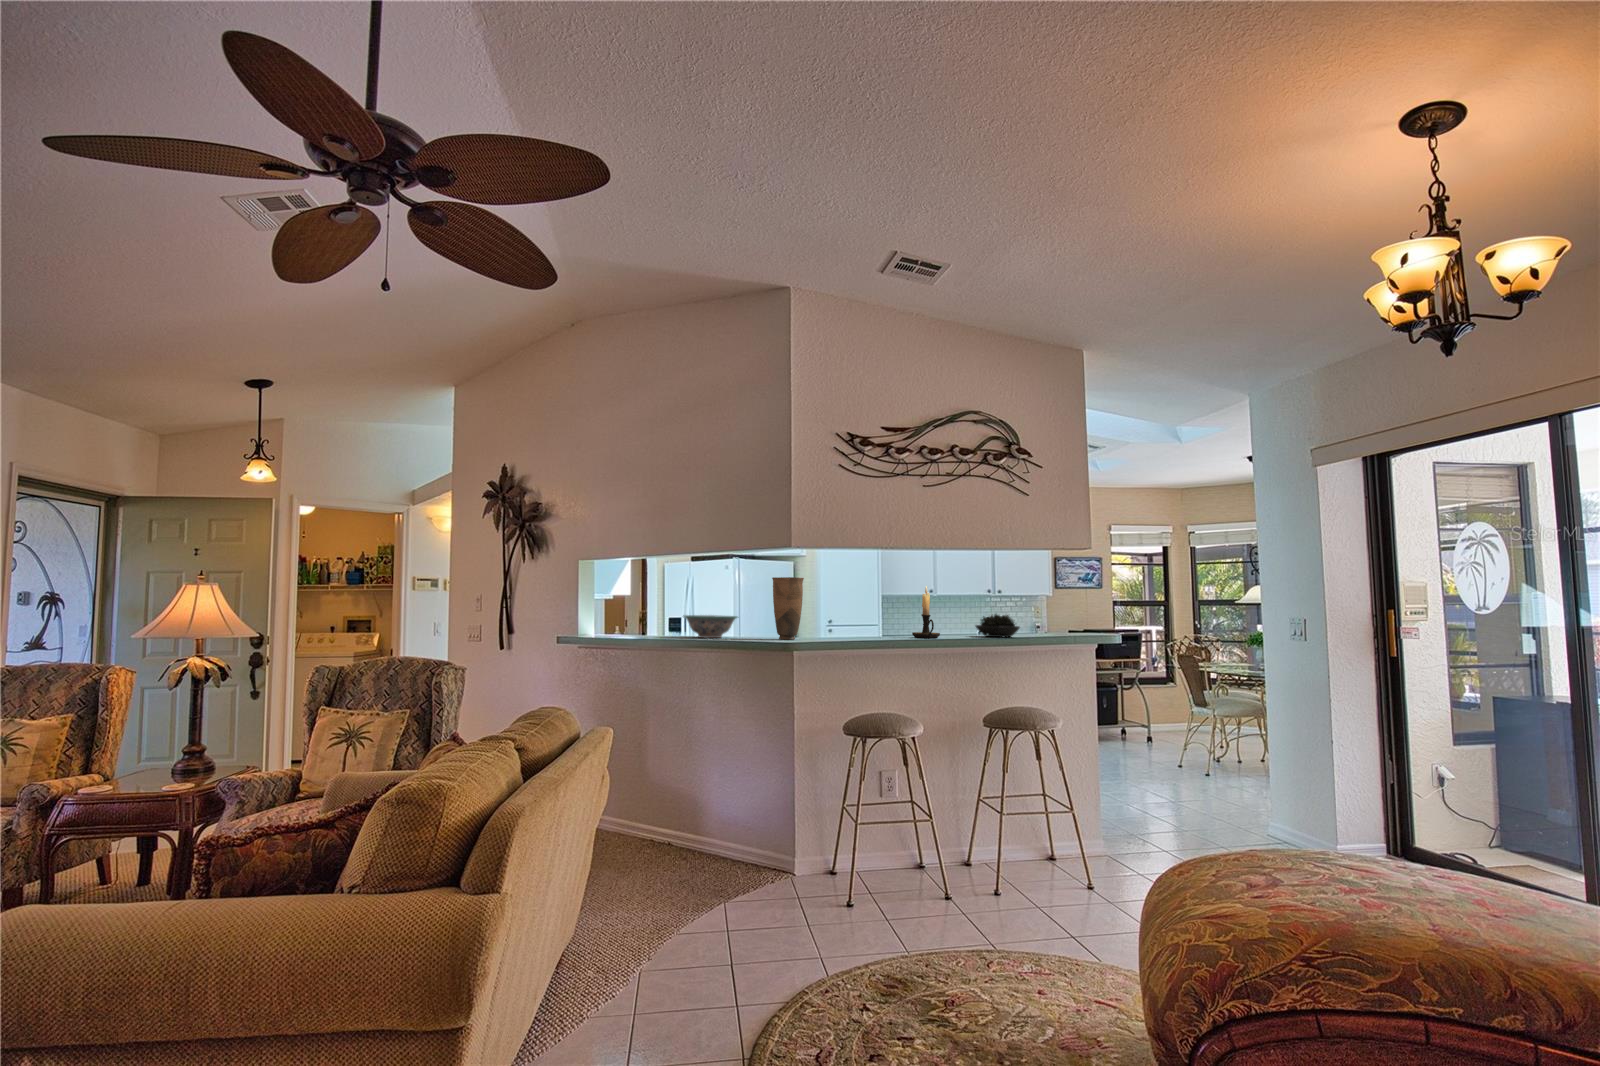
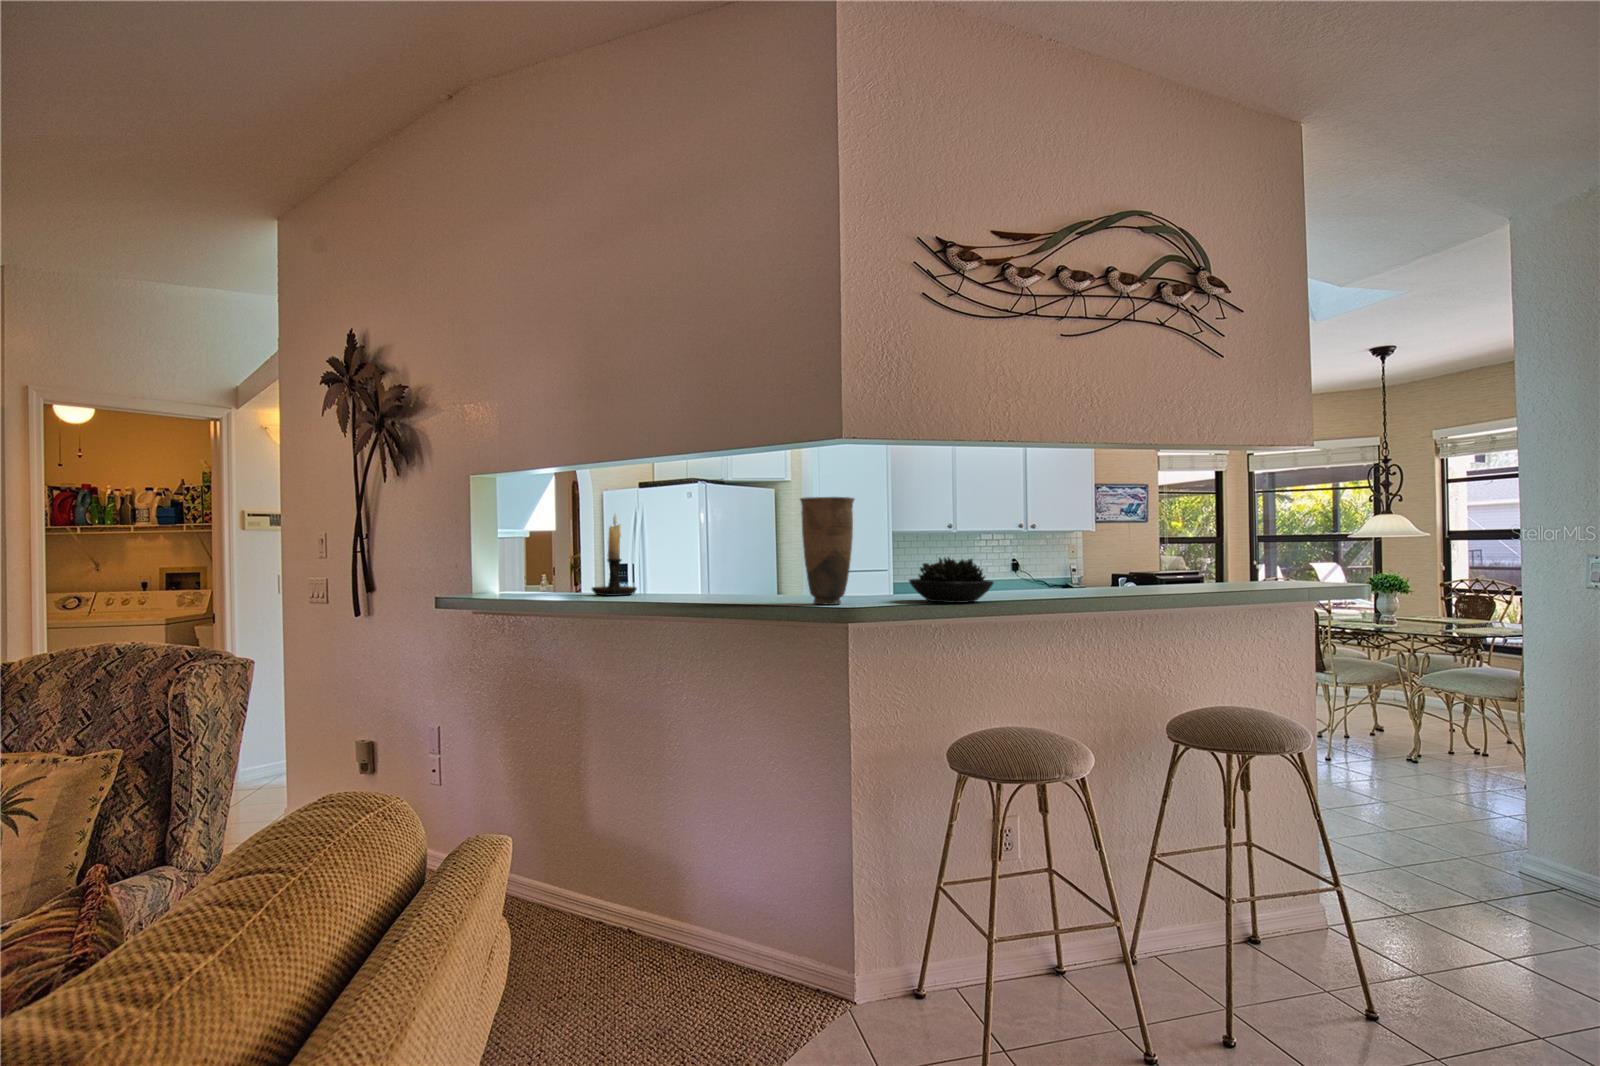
candle holder: present [912,586,940,638] -> present [592,514,637,596]
succulent plant: present [976,614,1020,637] -> present [909,558,994,603]
decorative bowl: present [684,615,737,638] -> none [646,564,741,603]

